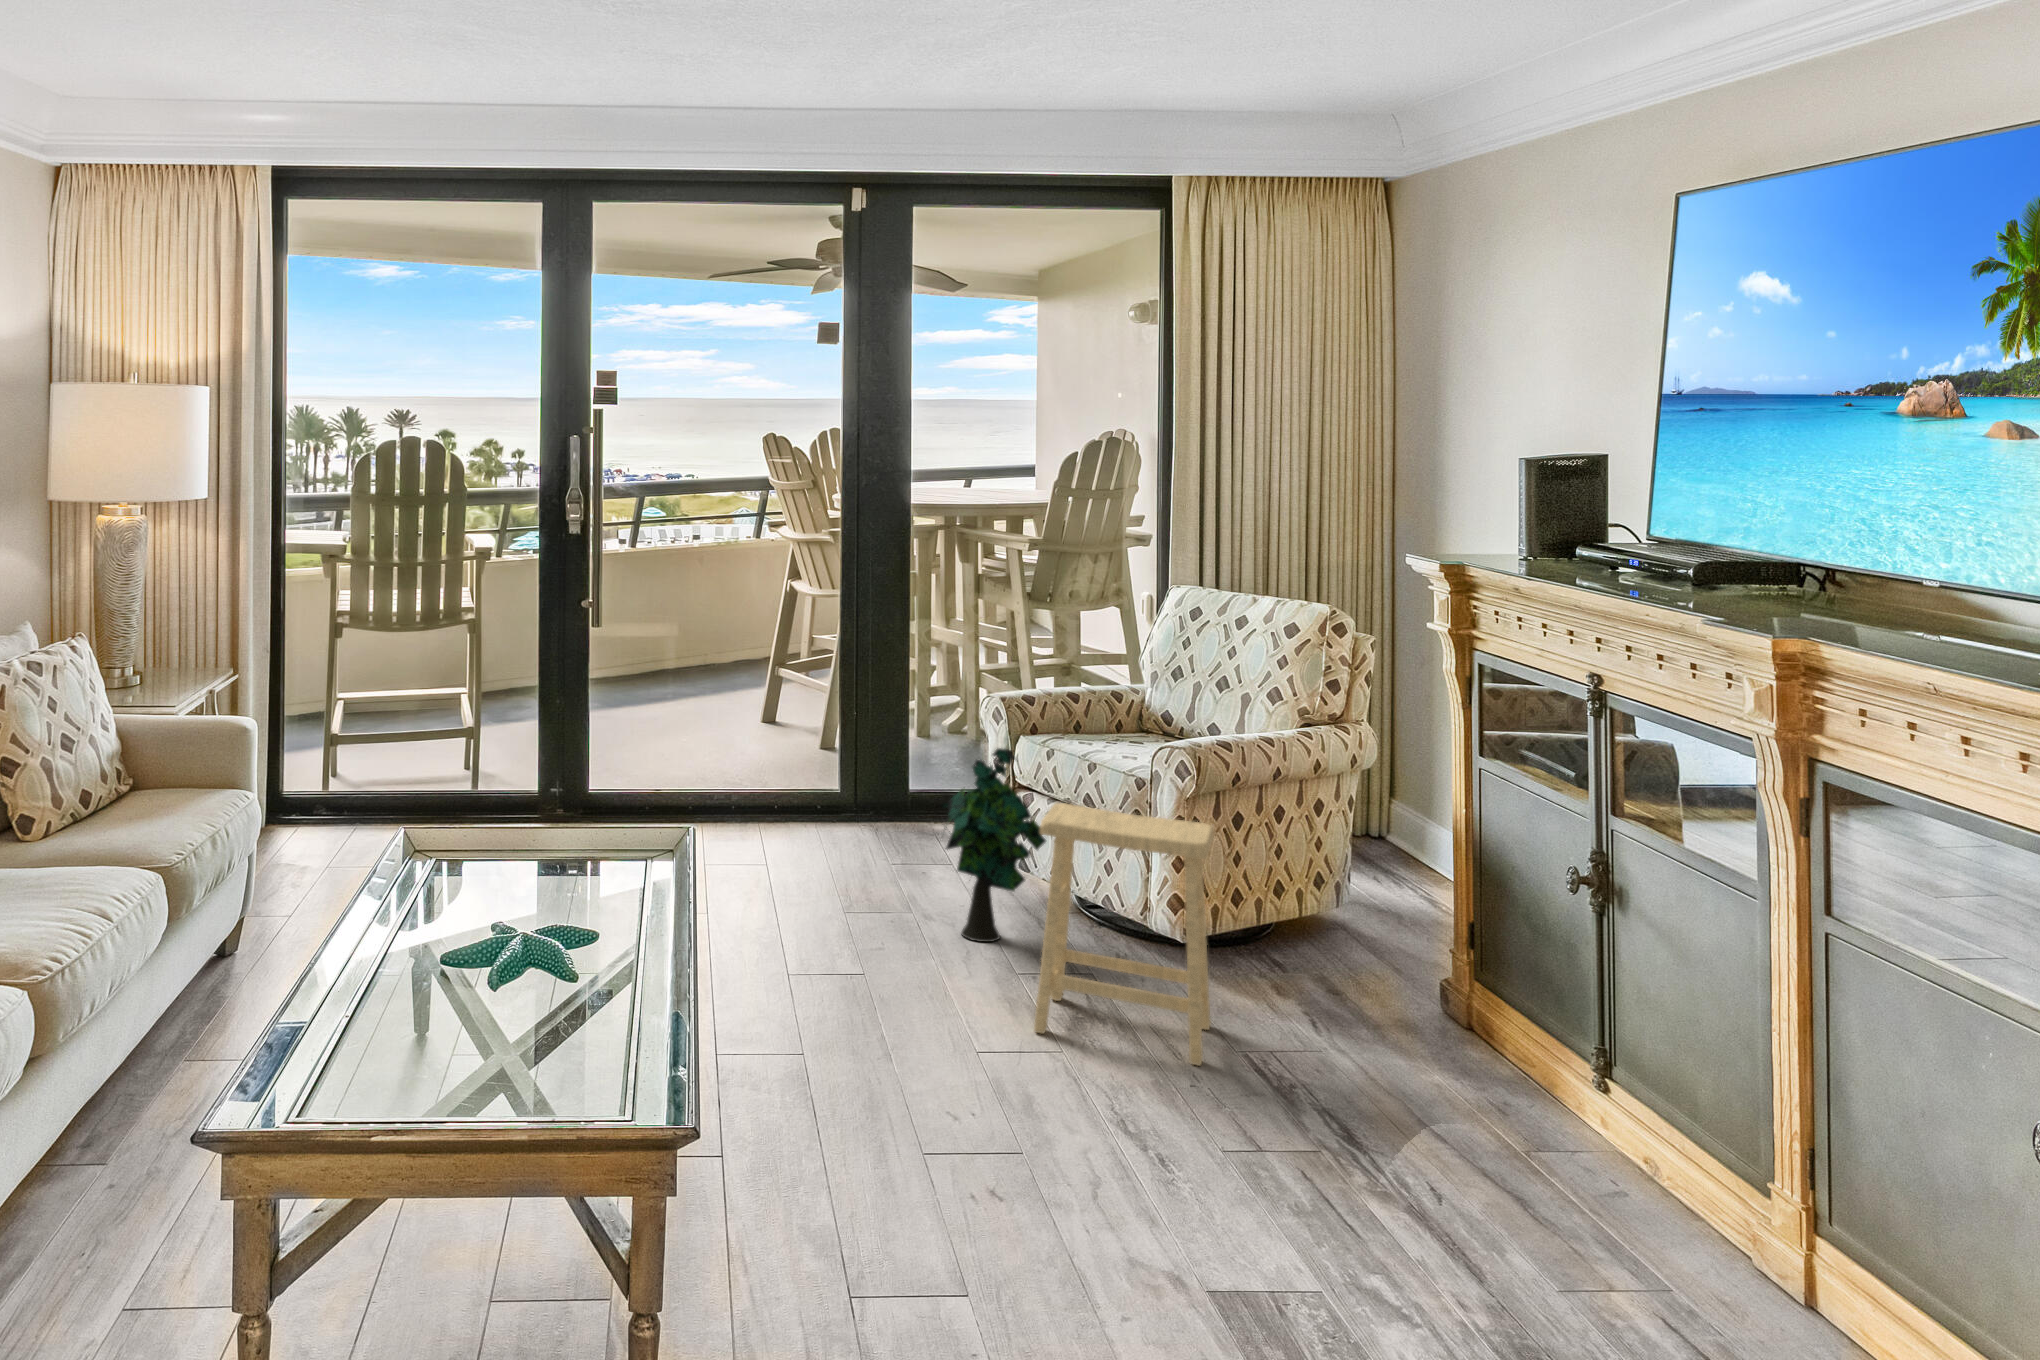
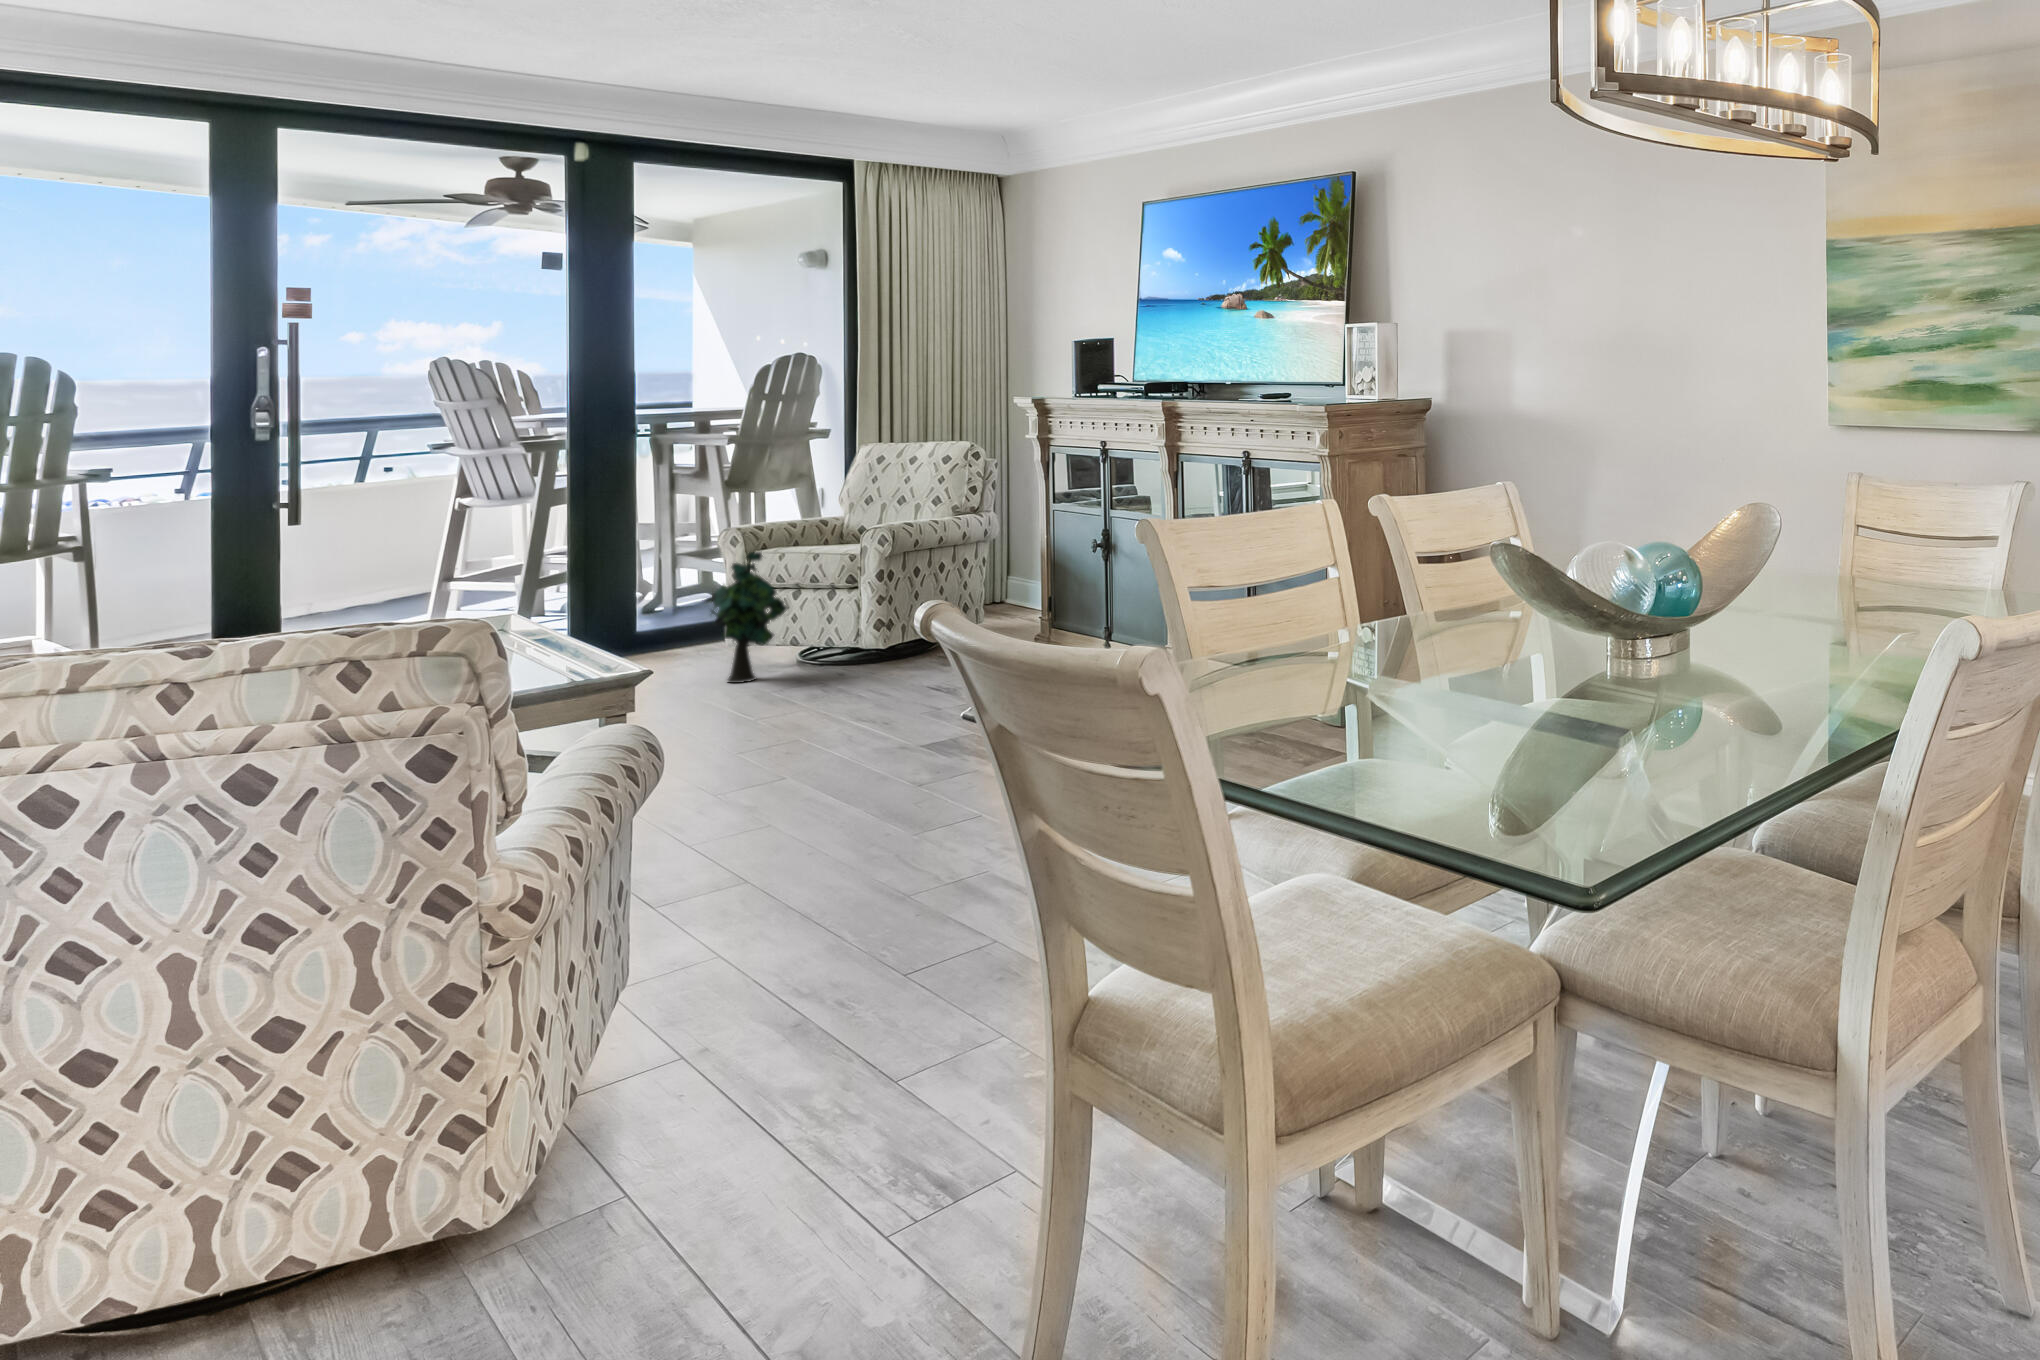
footstool: present [1034,803,1214,1066] -> none [796,565,908,707]

